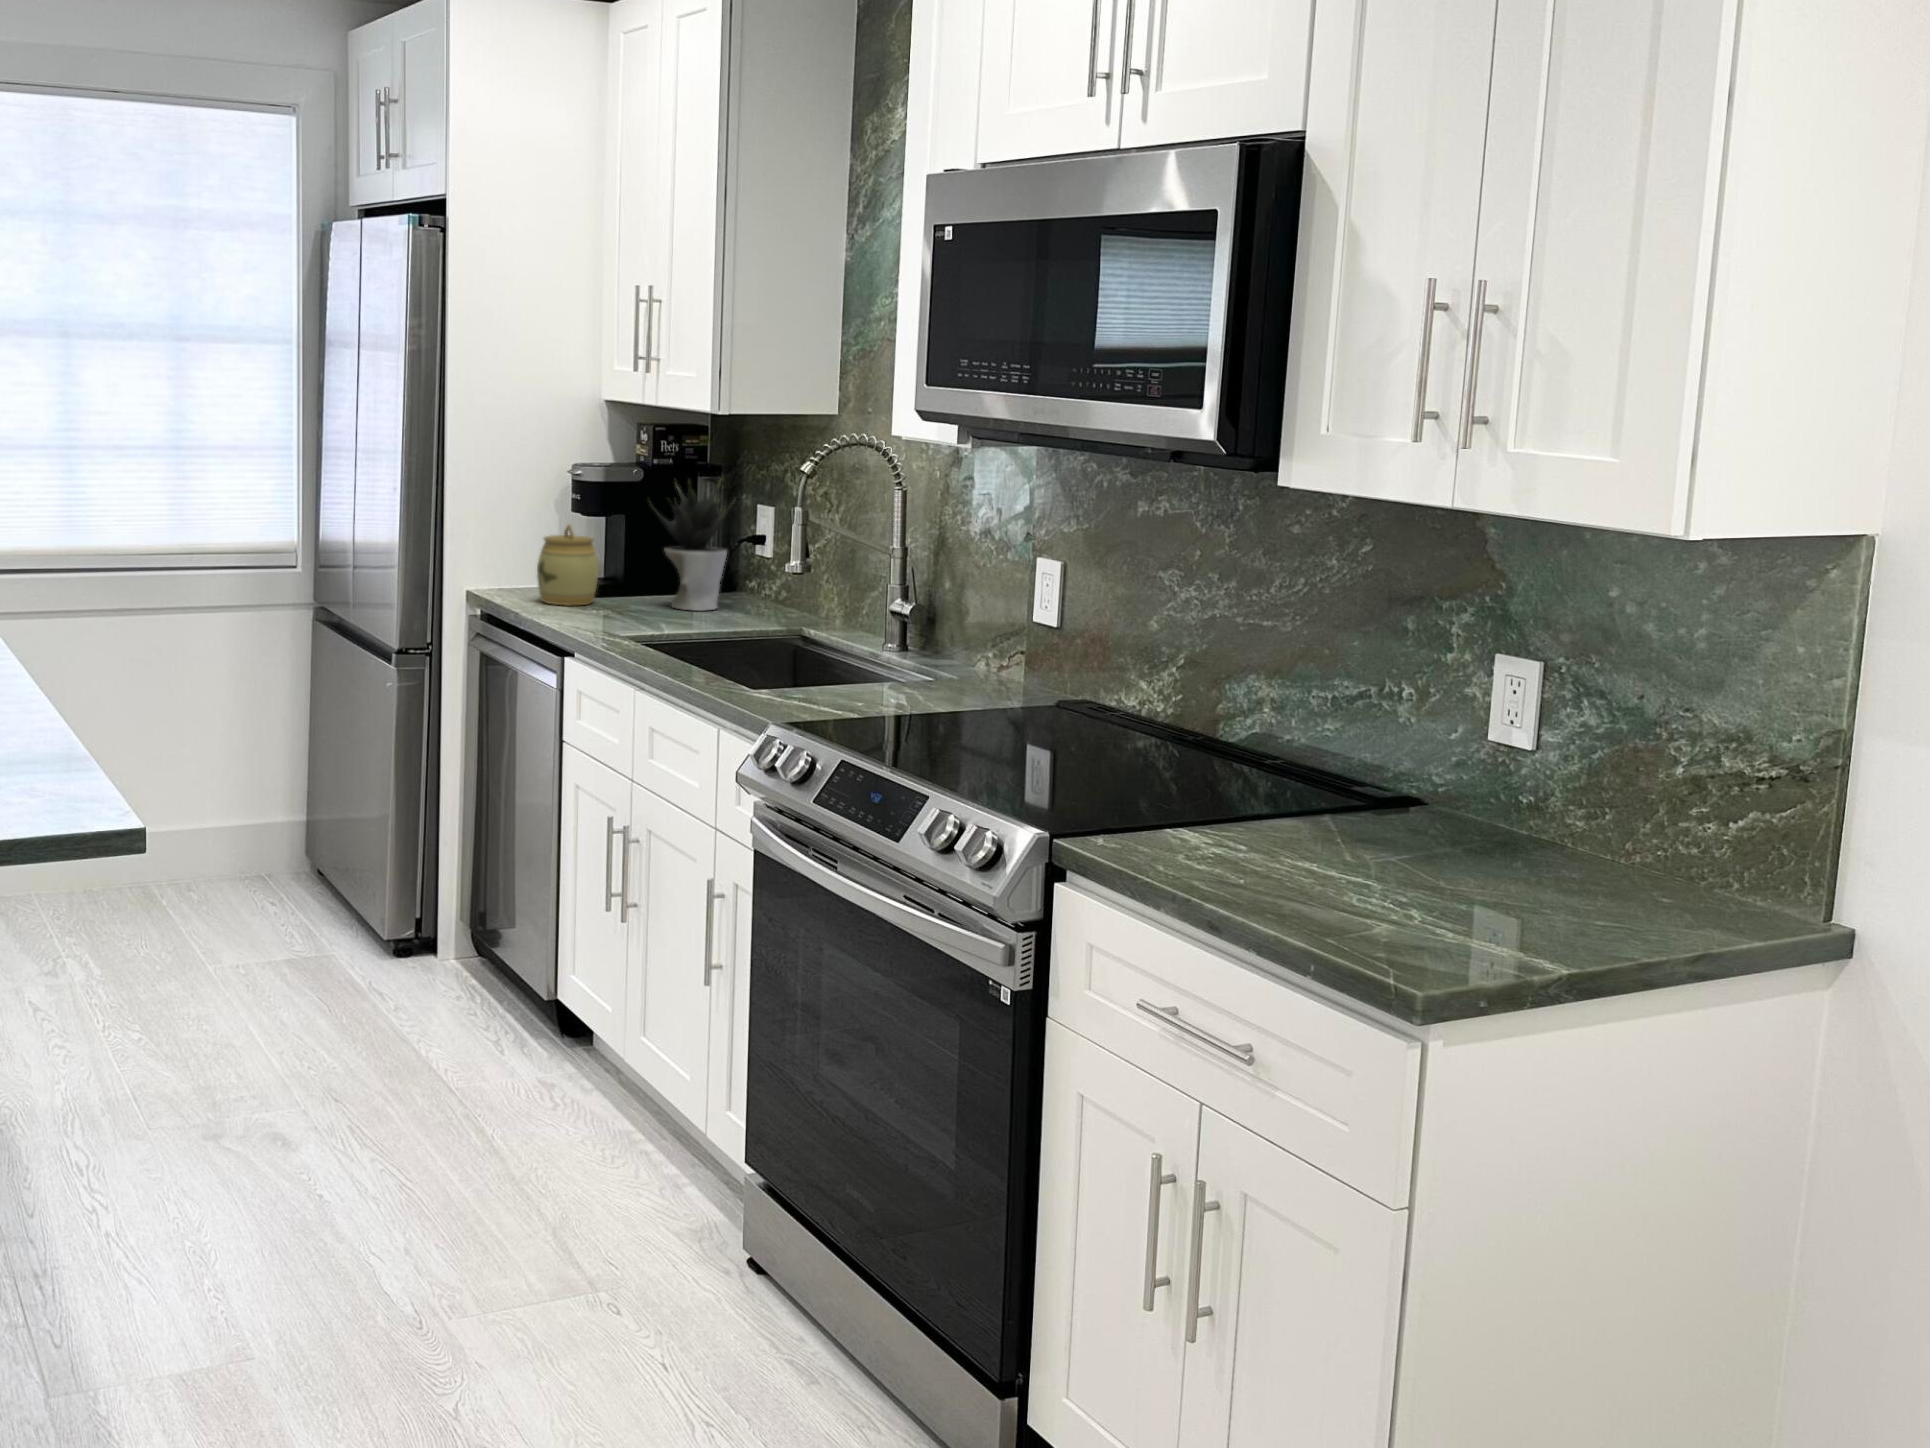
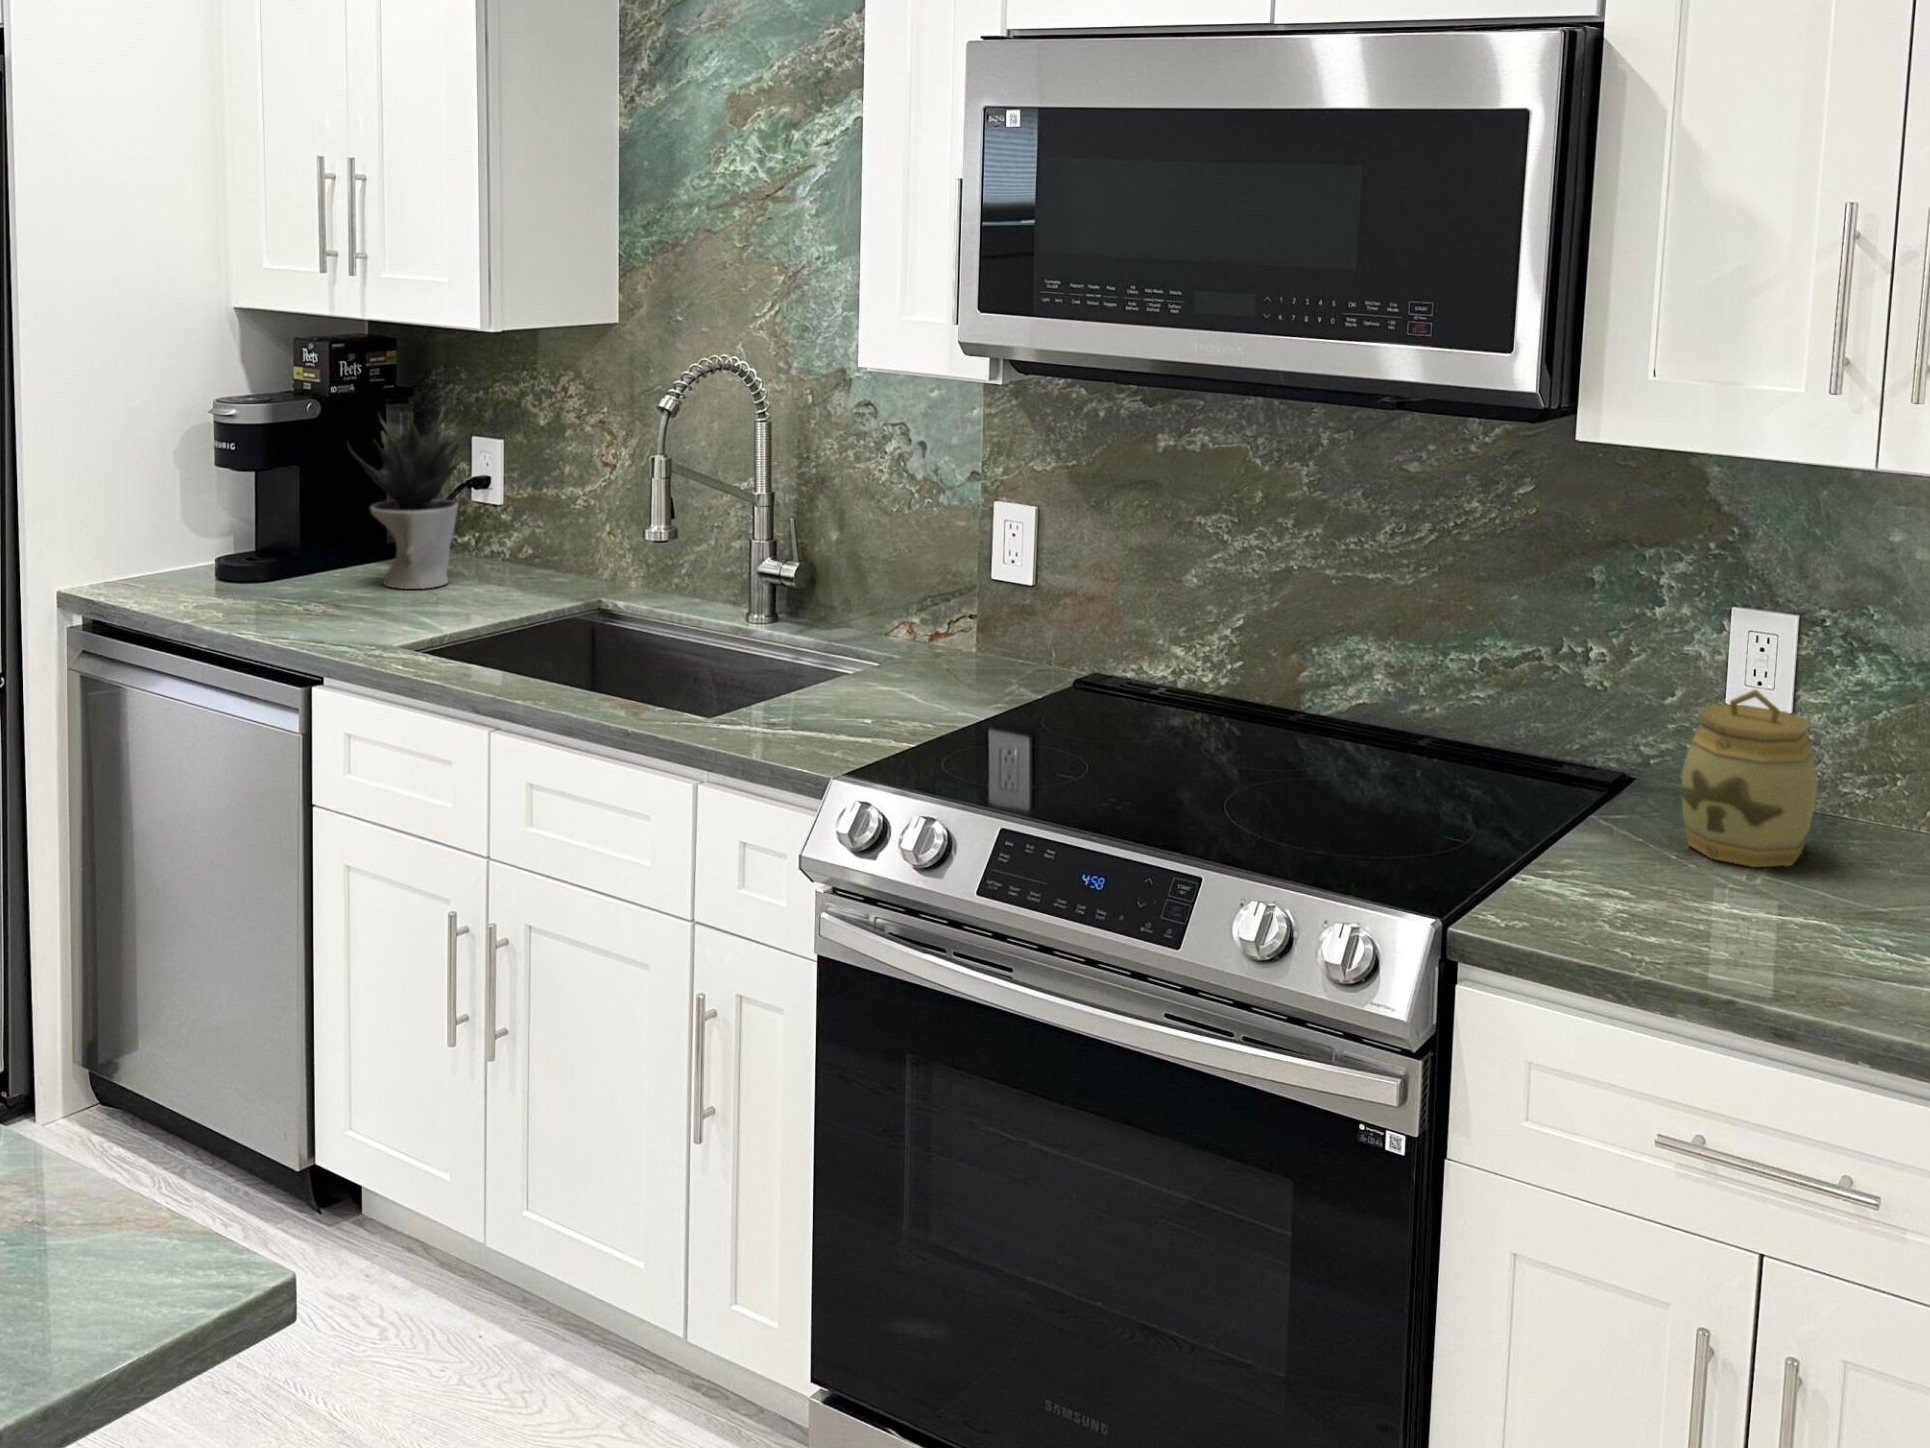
jar: present [537,525,599,605] -> present [1681,690,1818,867]

